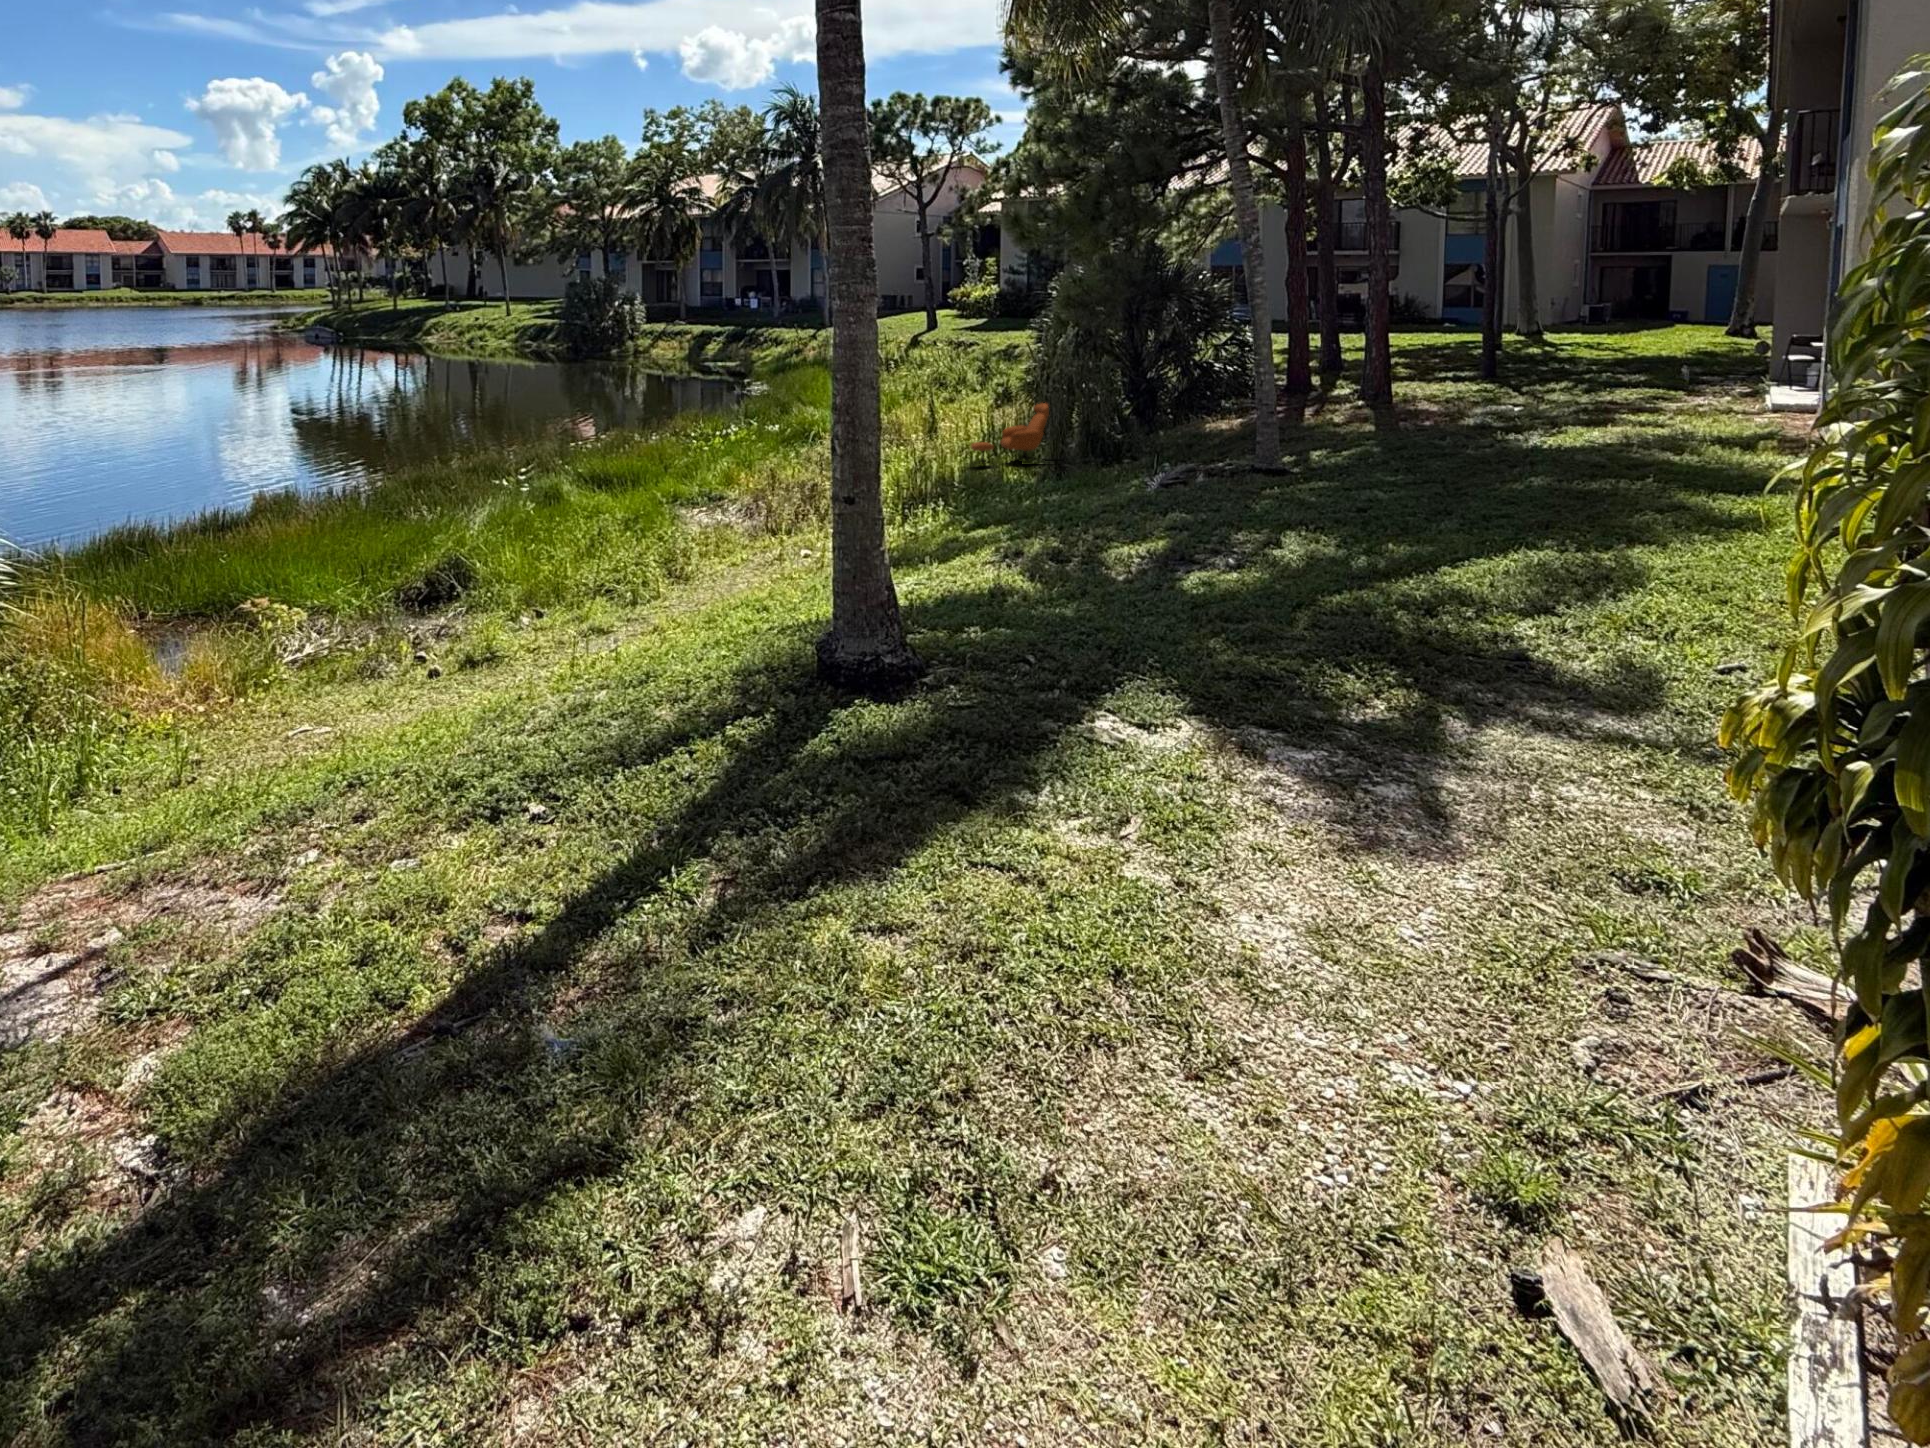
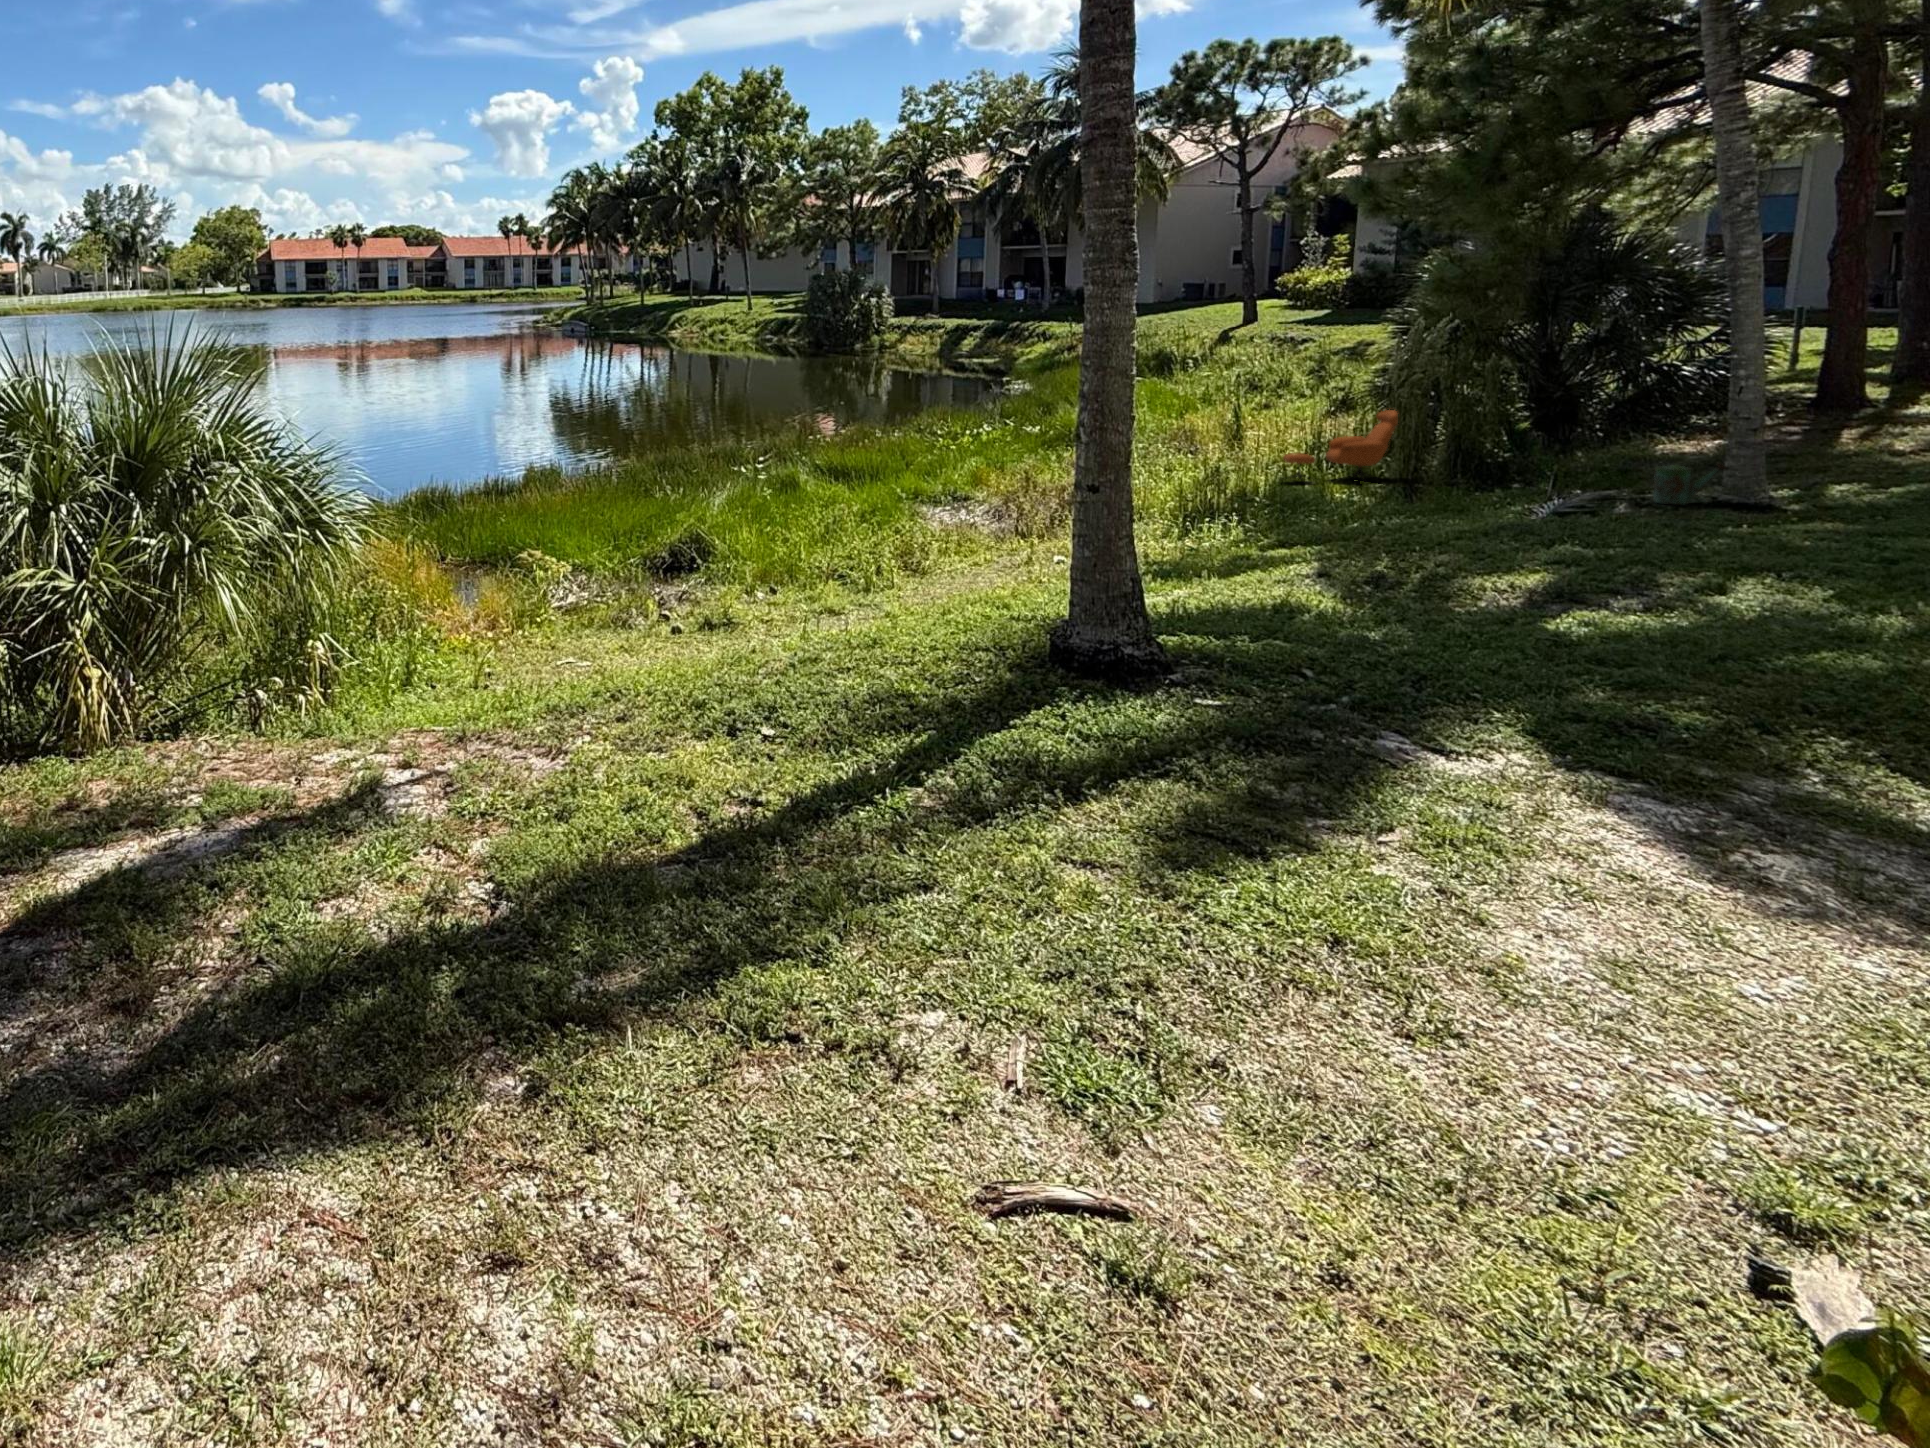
watering can: none [1211,439,1261,473] -> present [1653,464,1725,505]

